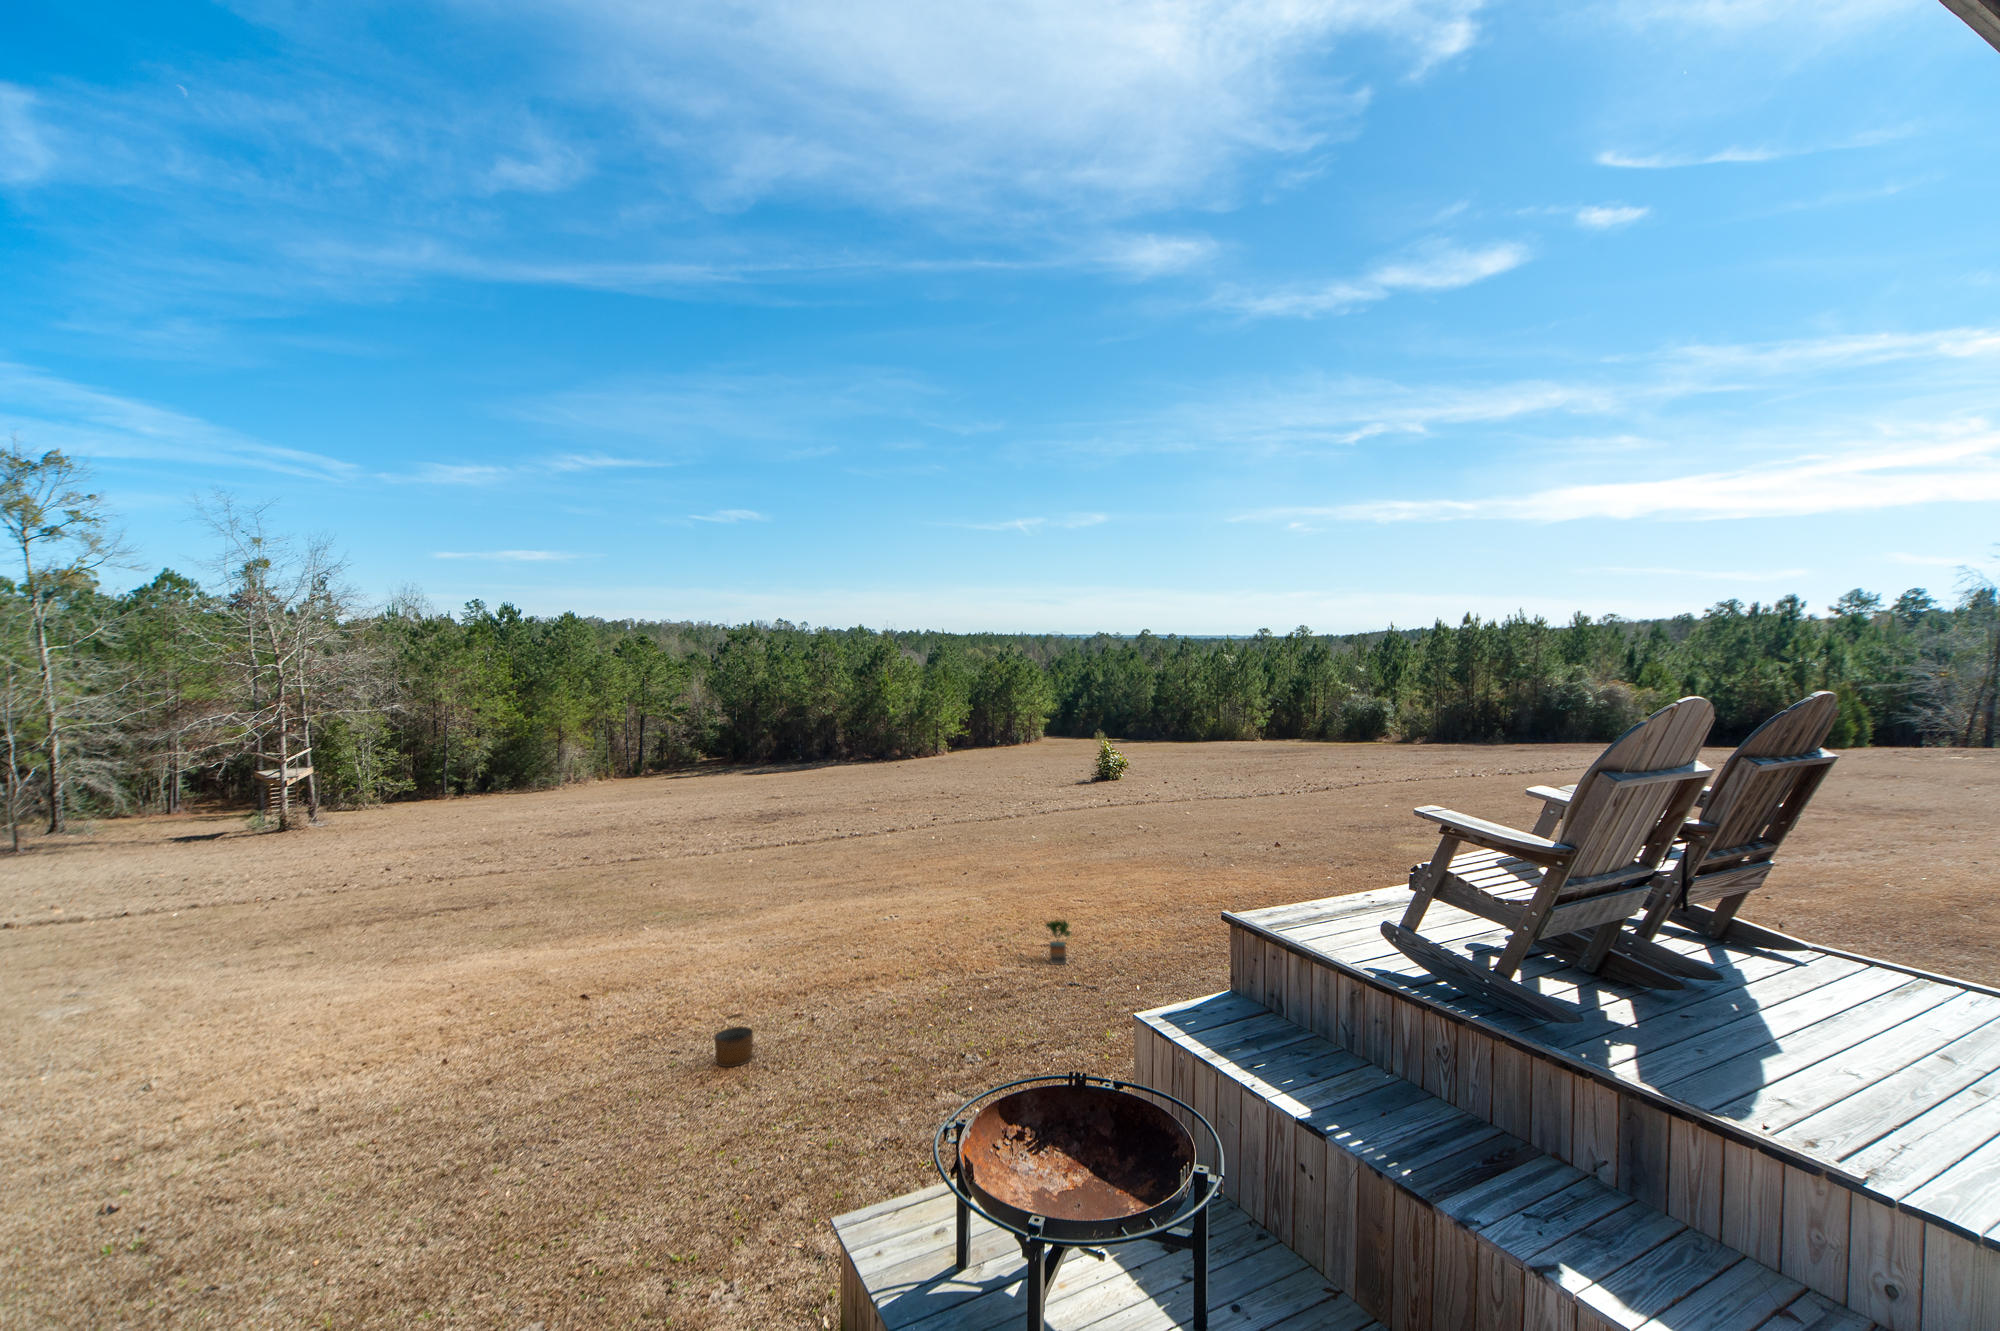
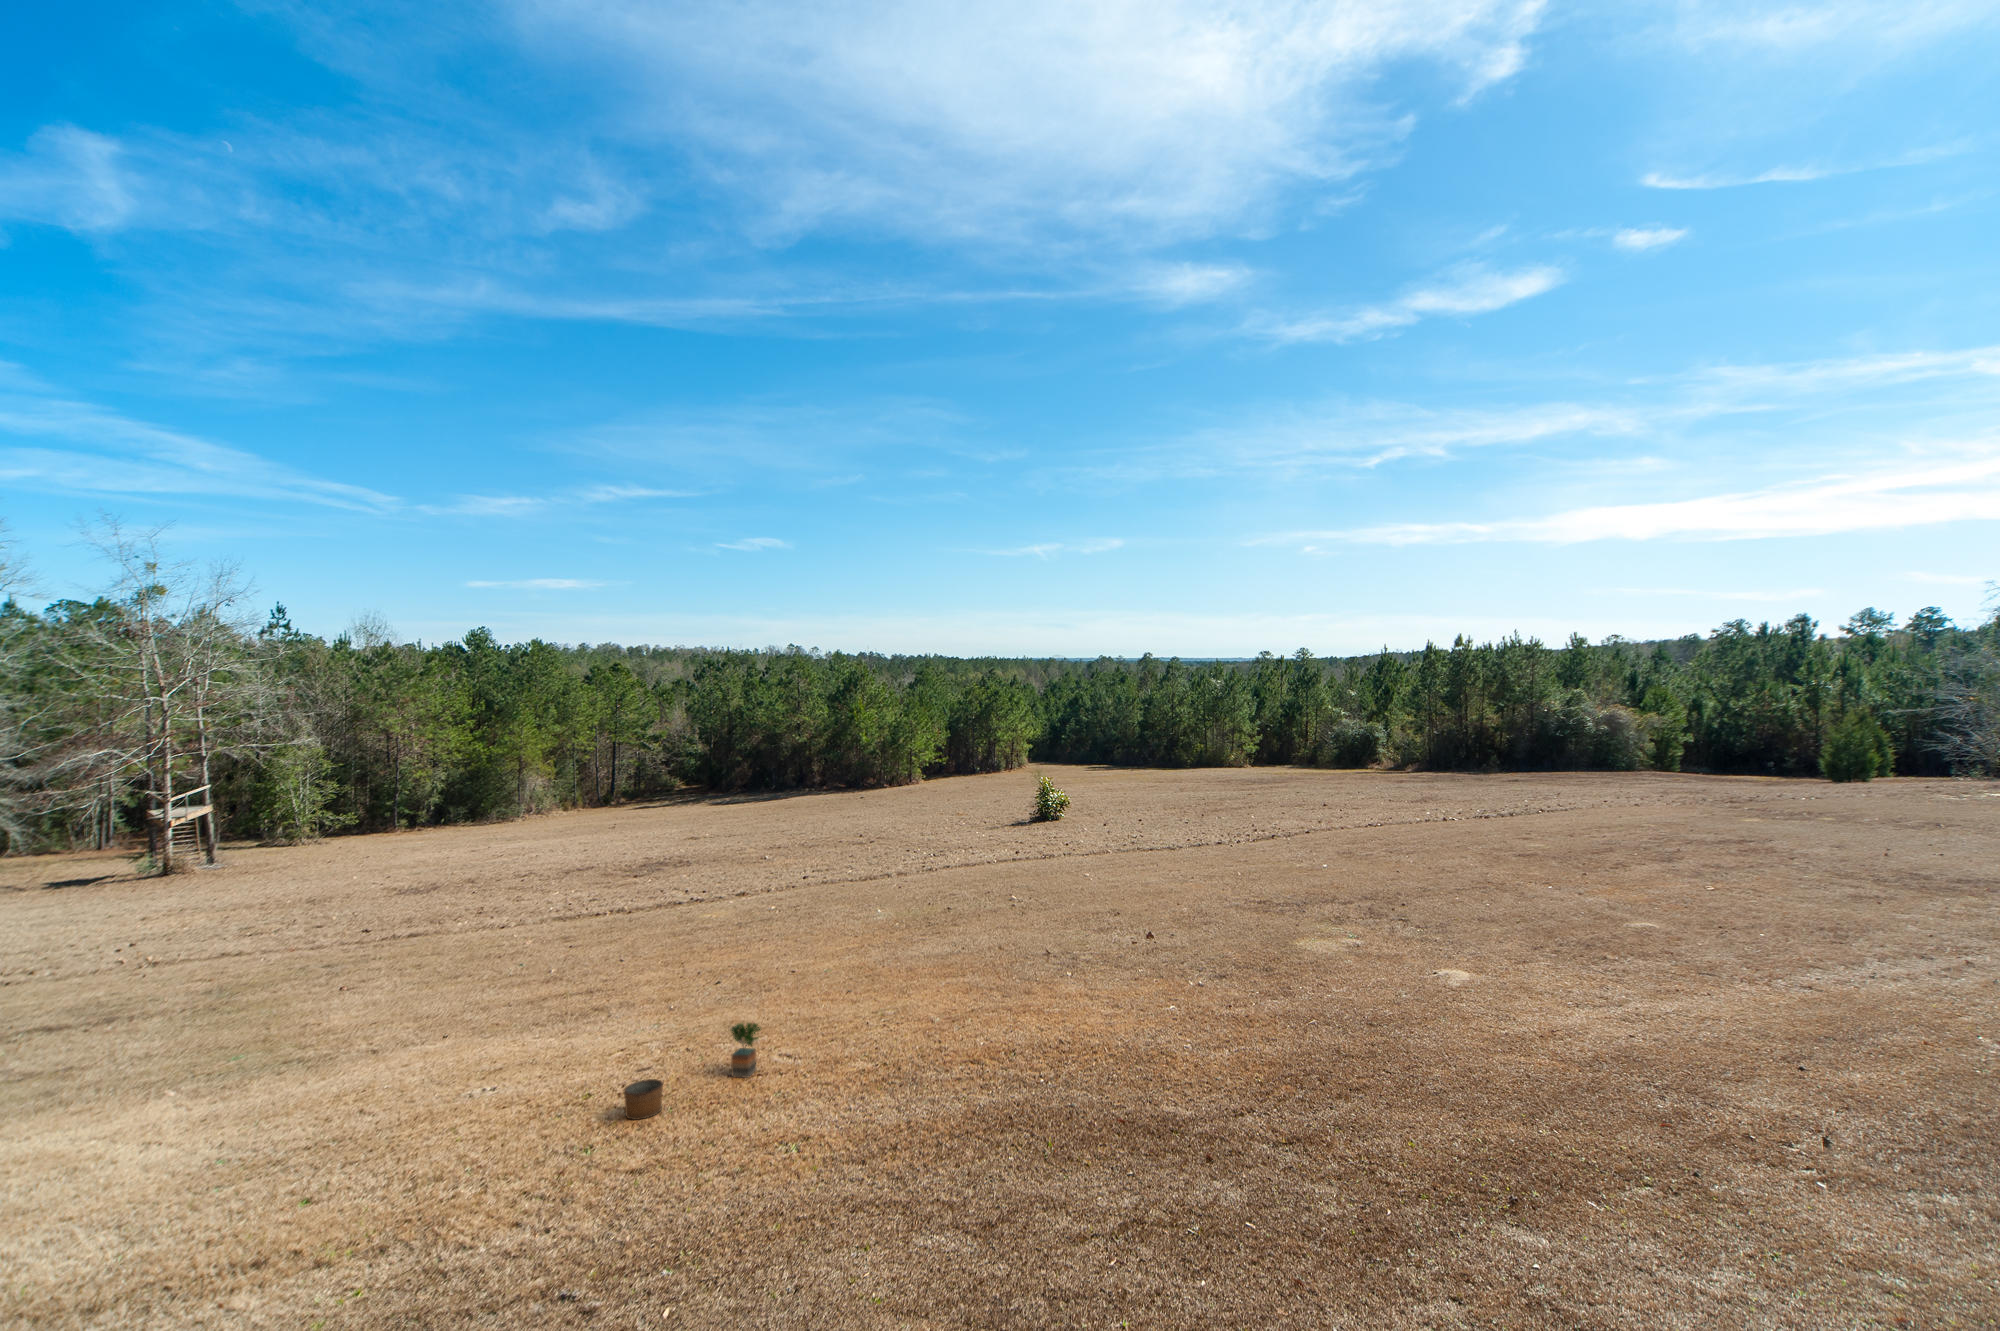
bucket: present [714,1014,753,1067] -> present [623,1067,663,1120]

